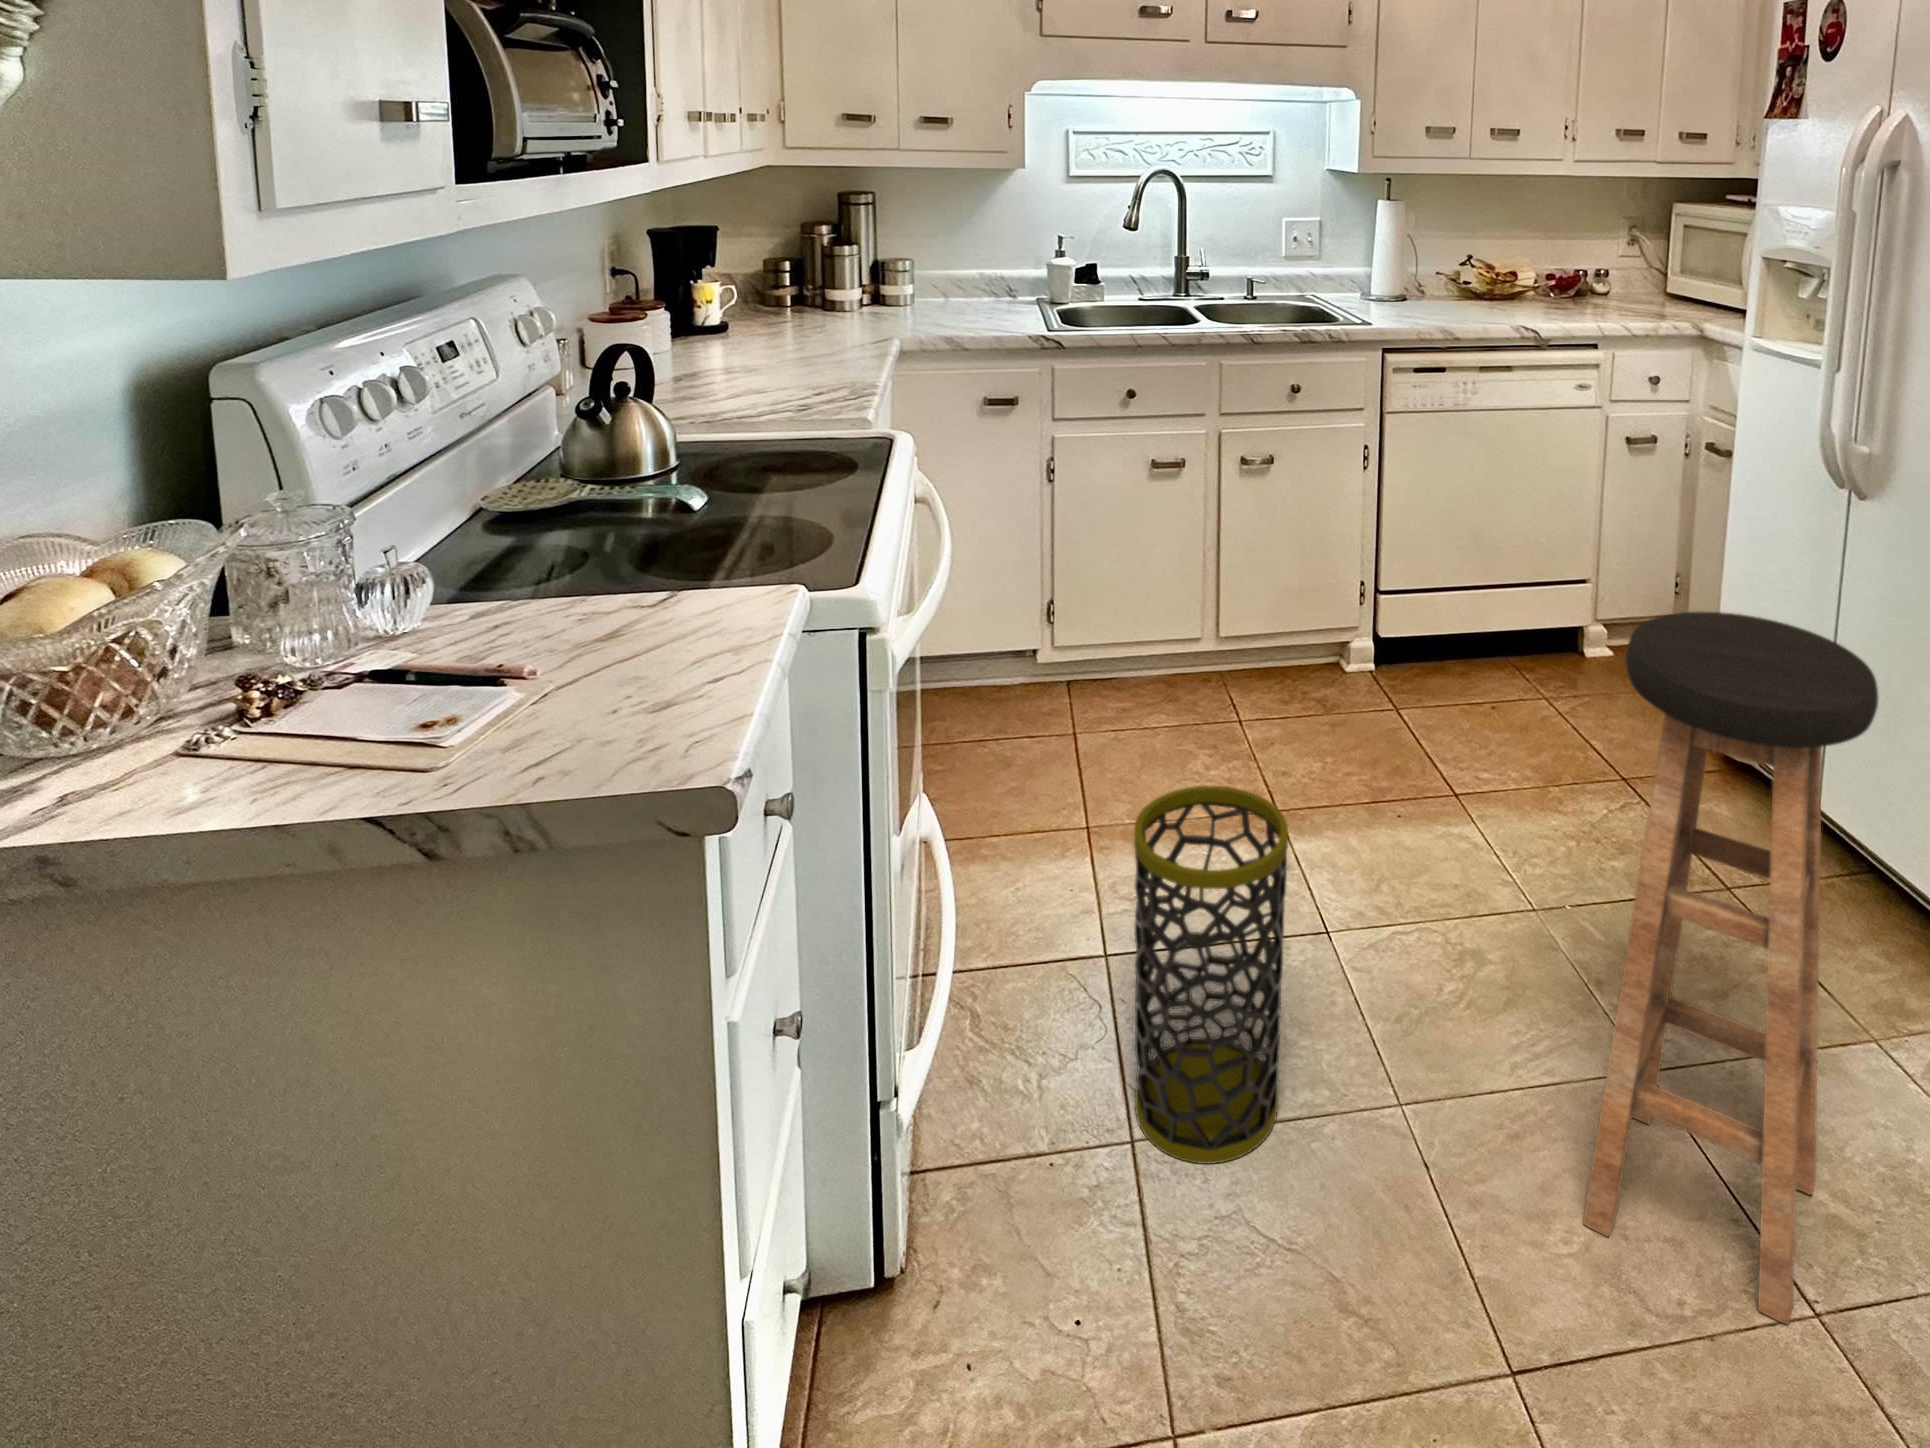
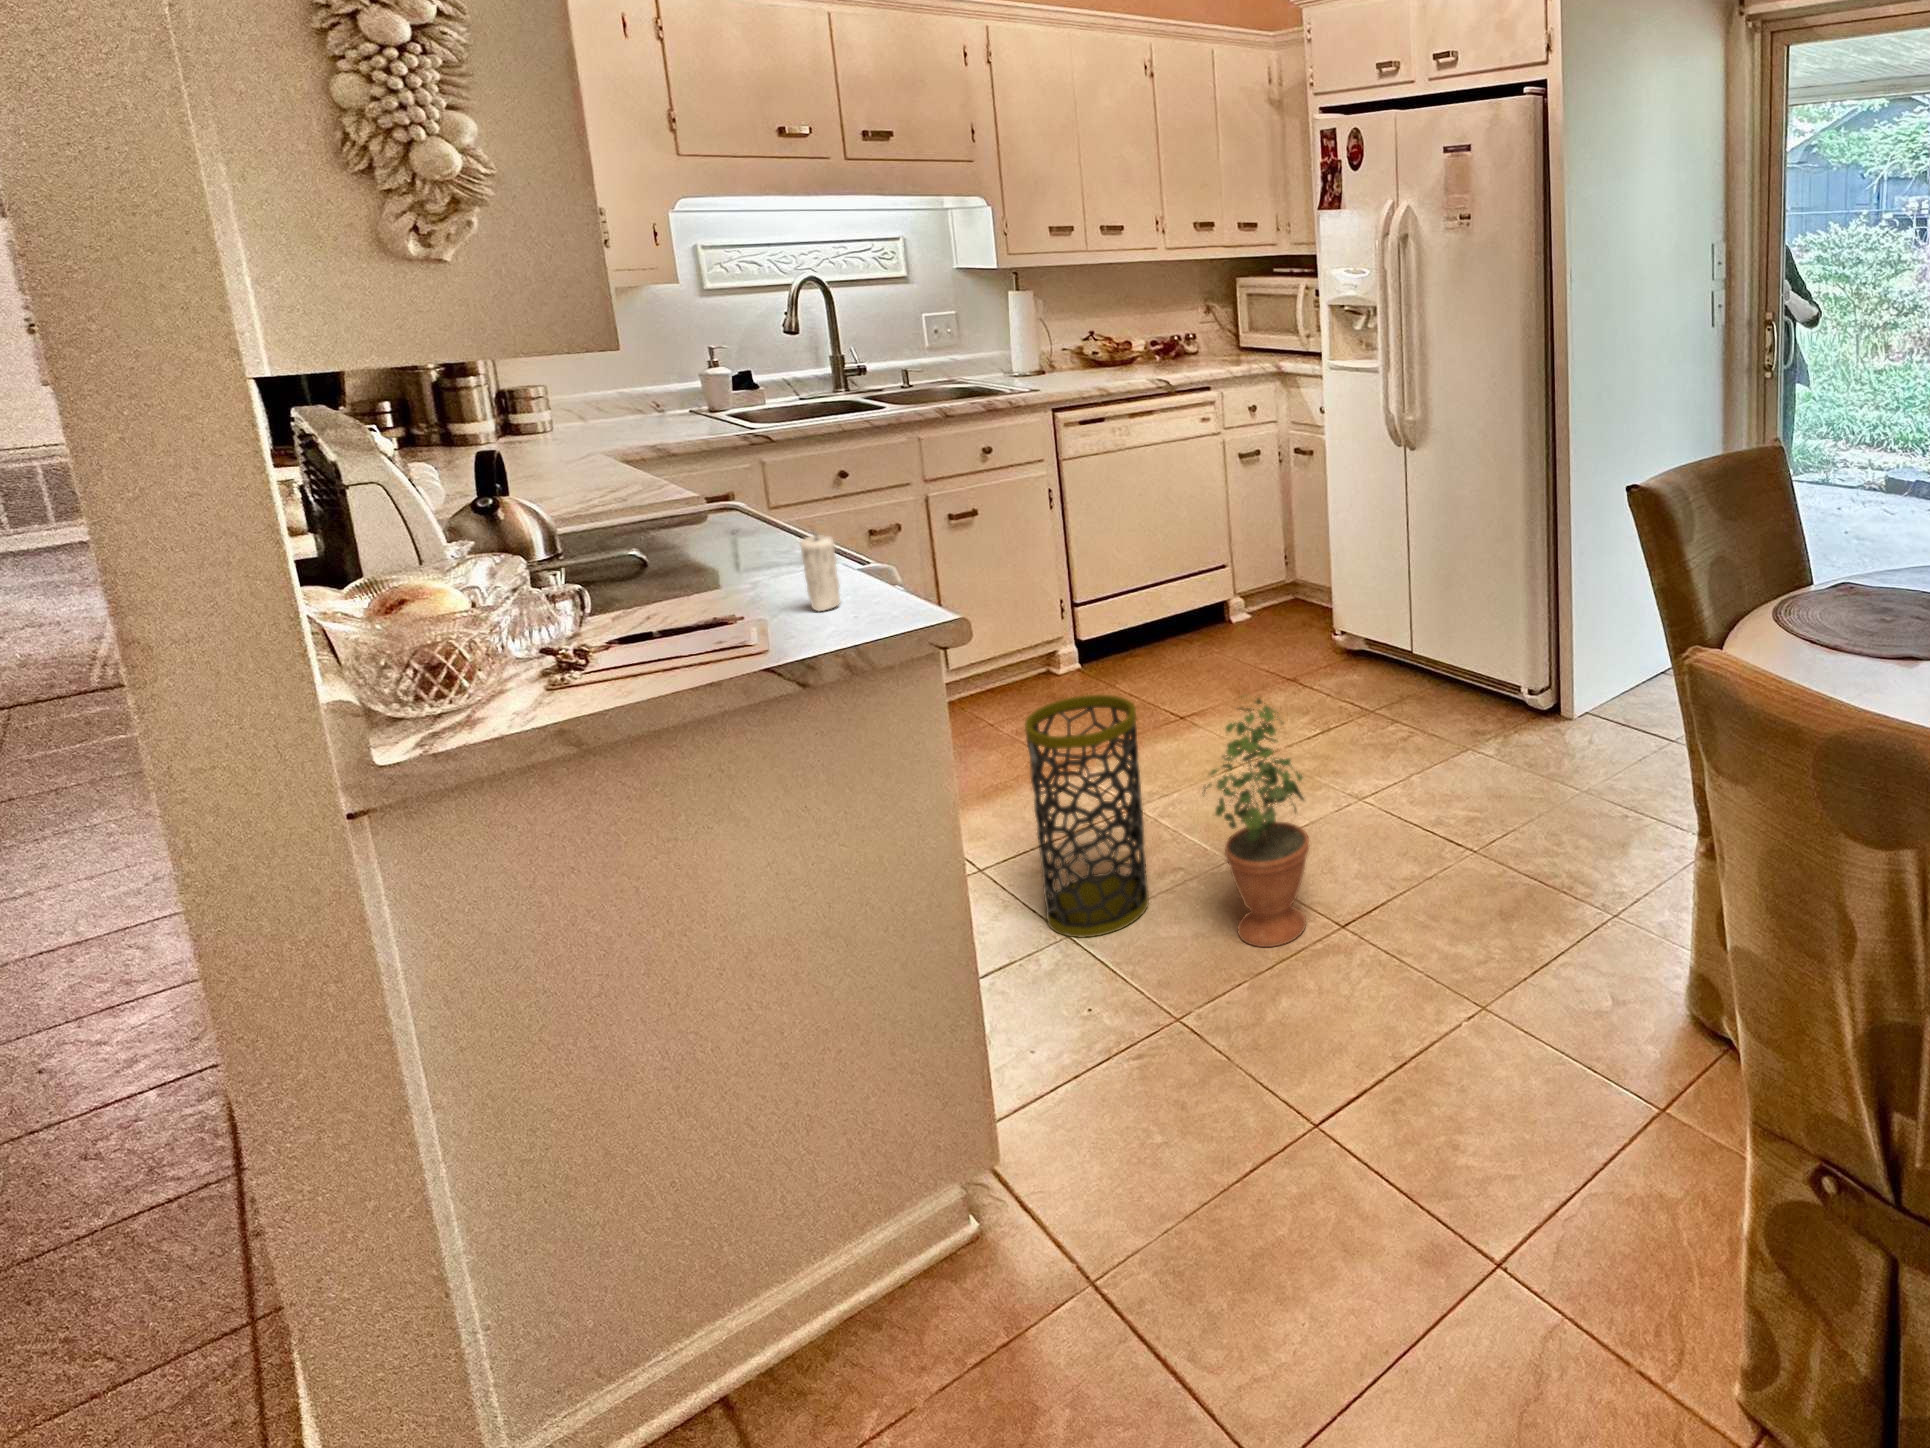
candle: none [603,560,660,698] -> present [800,535,840,611]
bar stool: present [1583,612,1879,1324] -> none [1326,504,1458,871]
potted plant: none [1327,894,1503,1347] -> present [1203,697,1309,947]

